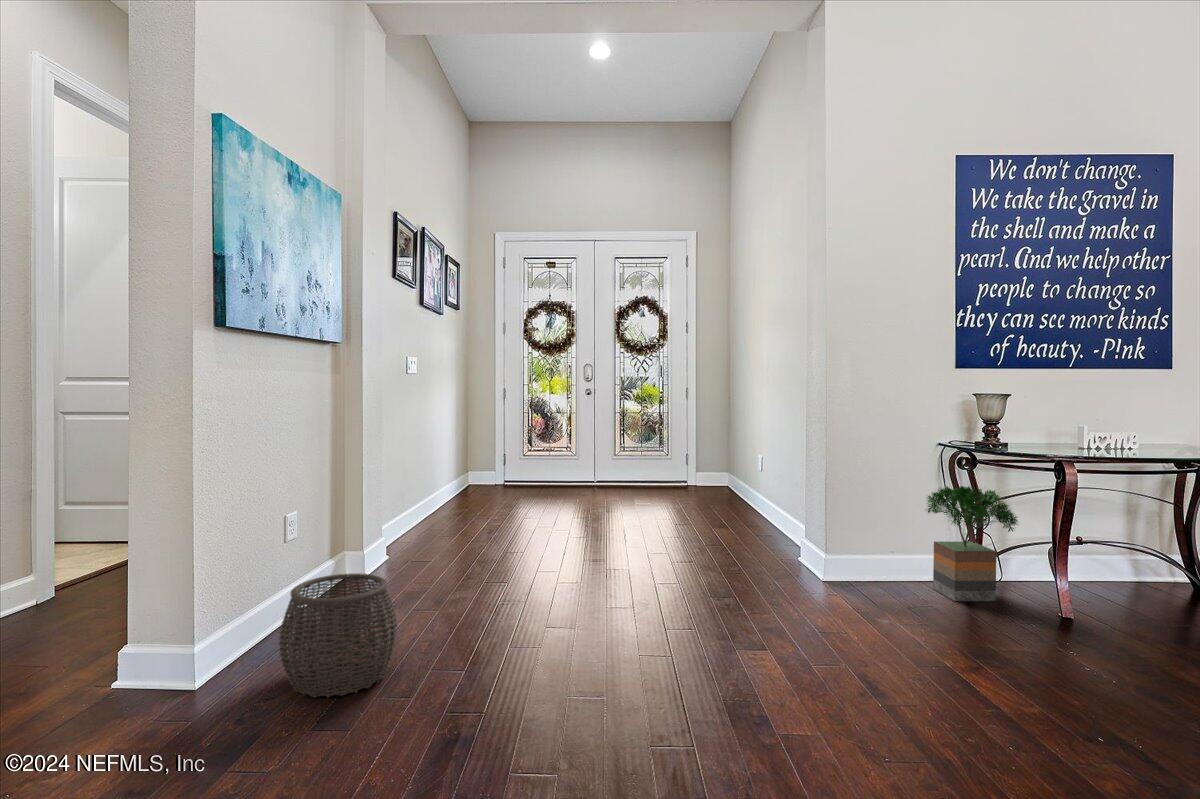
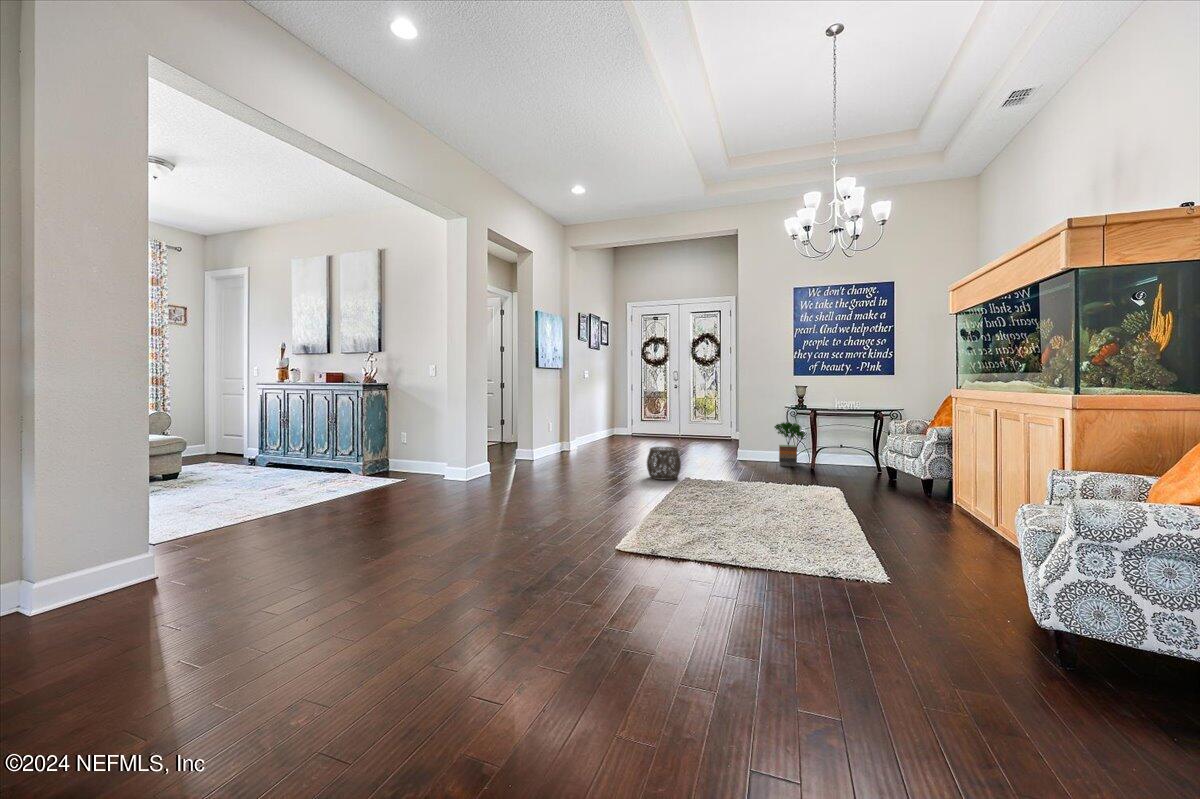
woven basket: present [278,573,398,698] -> present [647,447,681,480]

